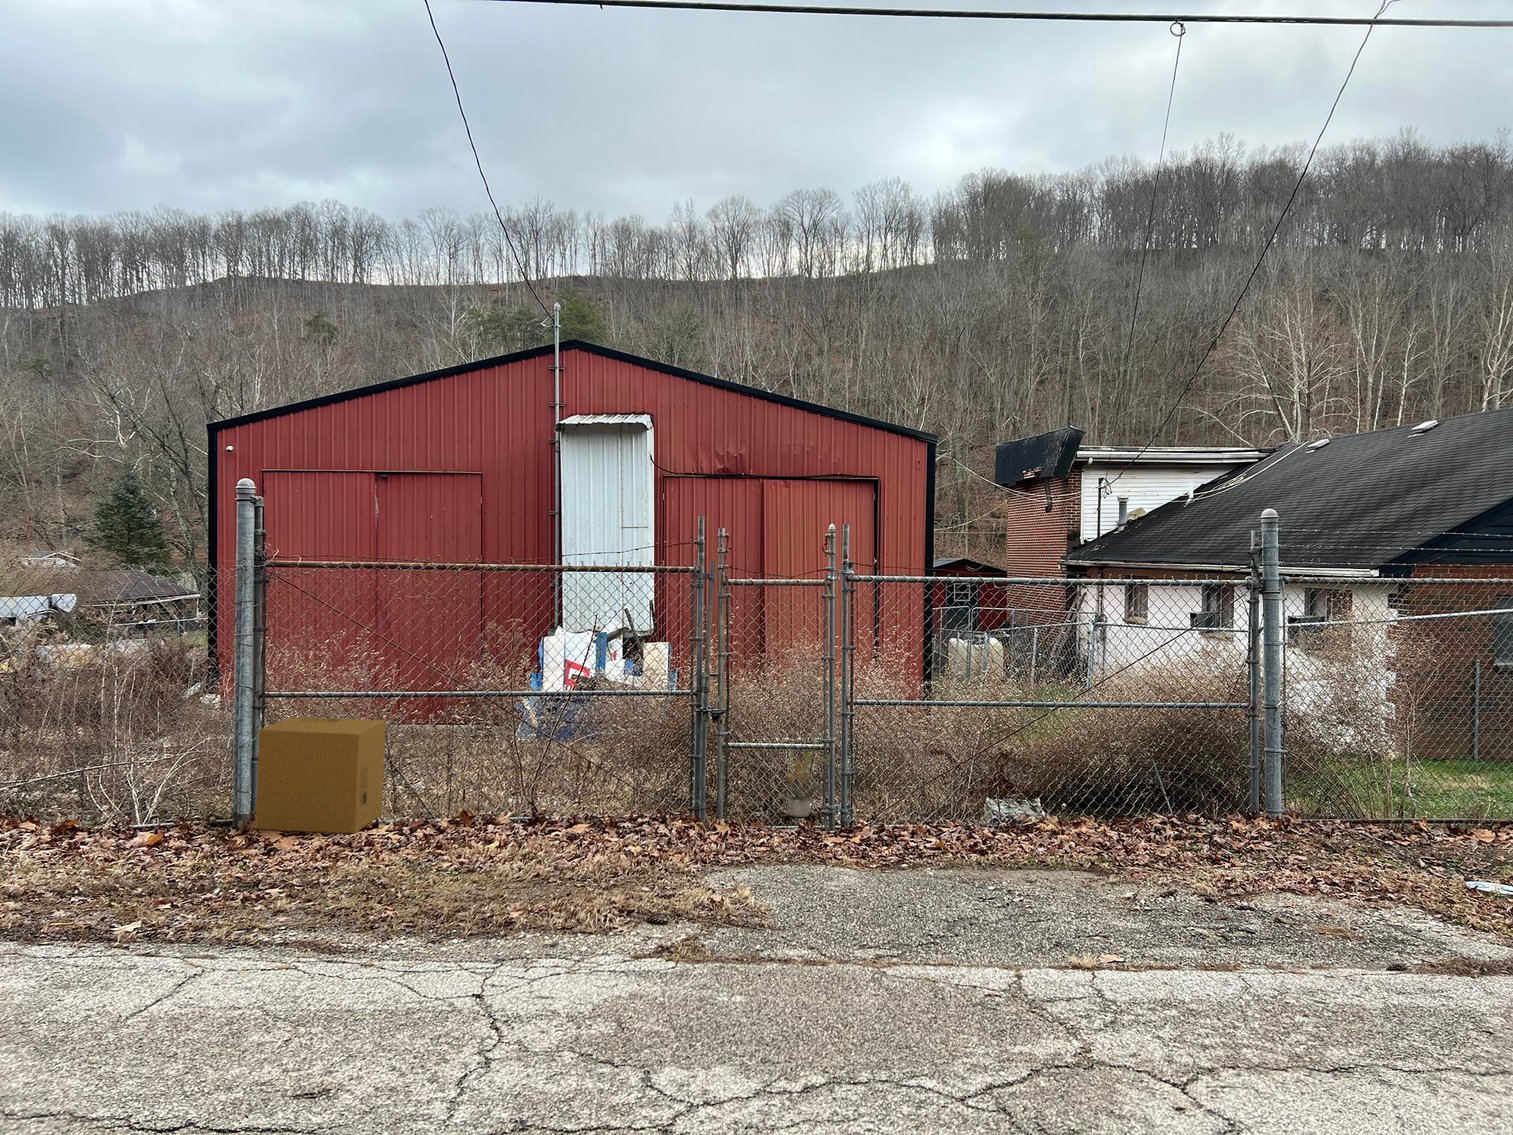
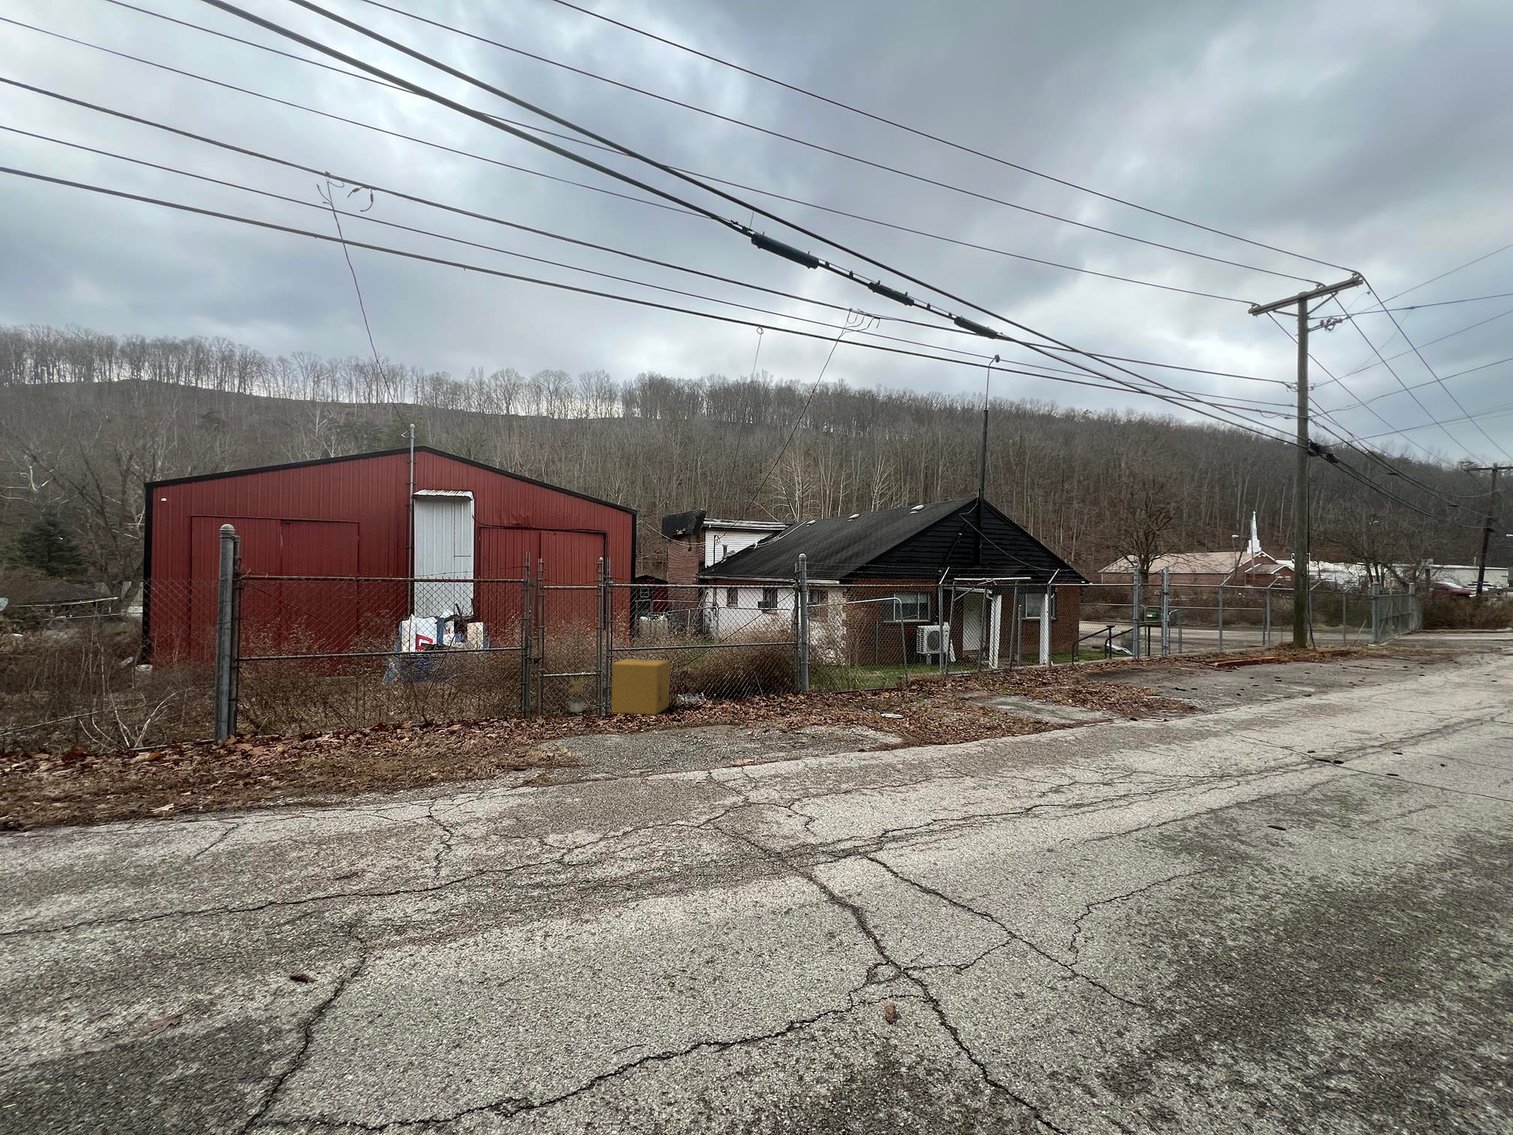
cardboard box: present [255,717,386,834] -> present [611,659,670,715]

